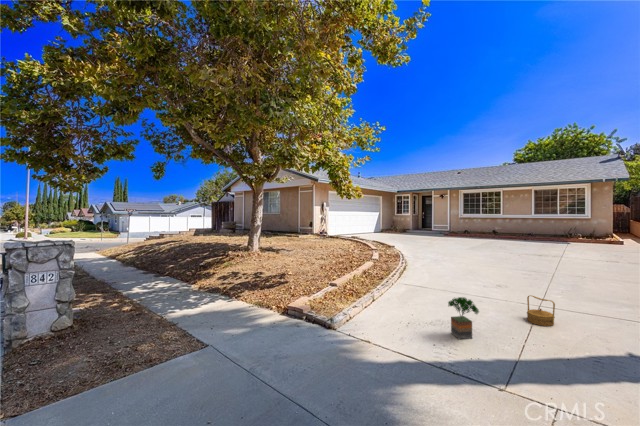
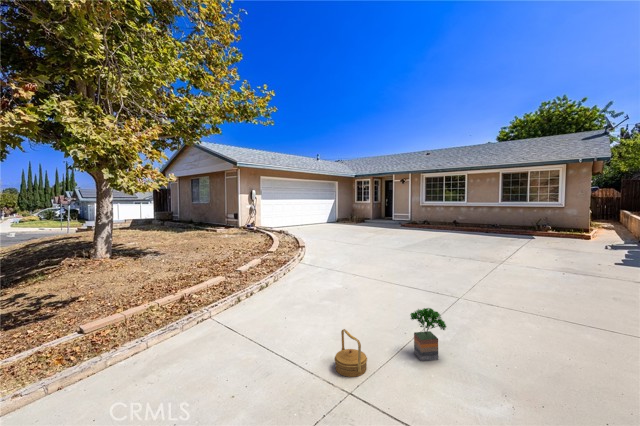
potted tree: present [448,297,479,339] -> present [410,308,446,361]

